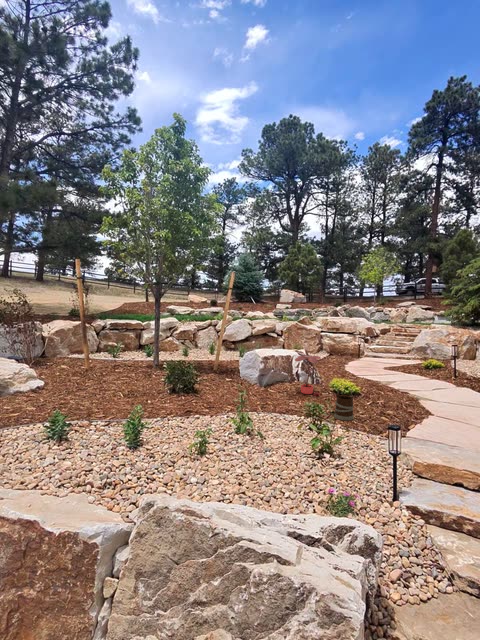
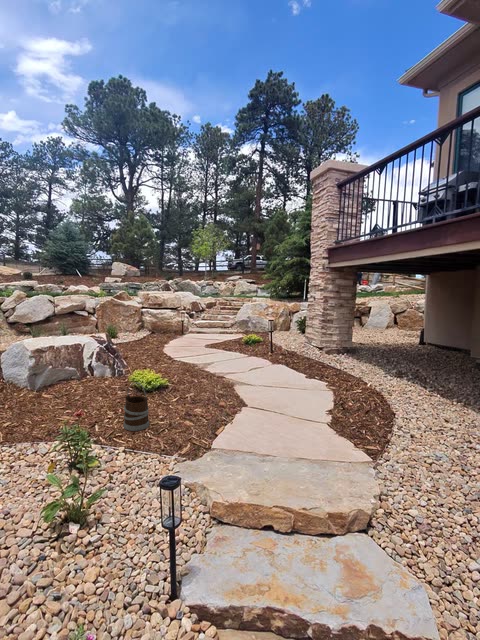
potted plant: present [295,355,320,394] -> none [73,342,112,395]

